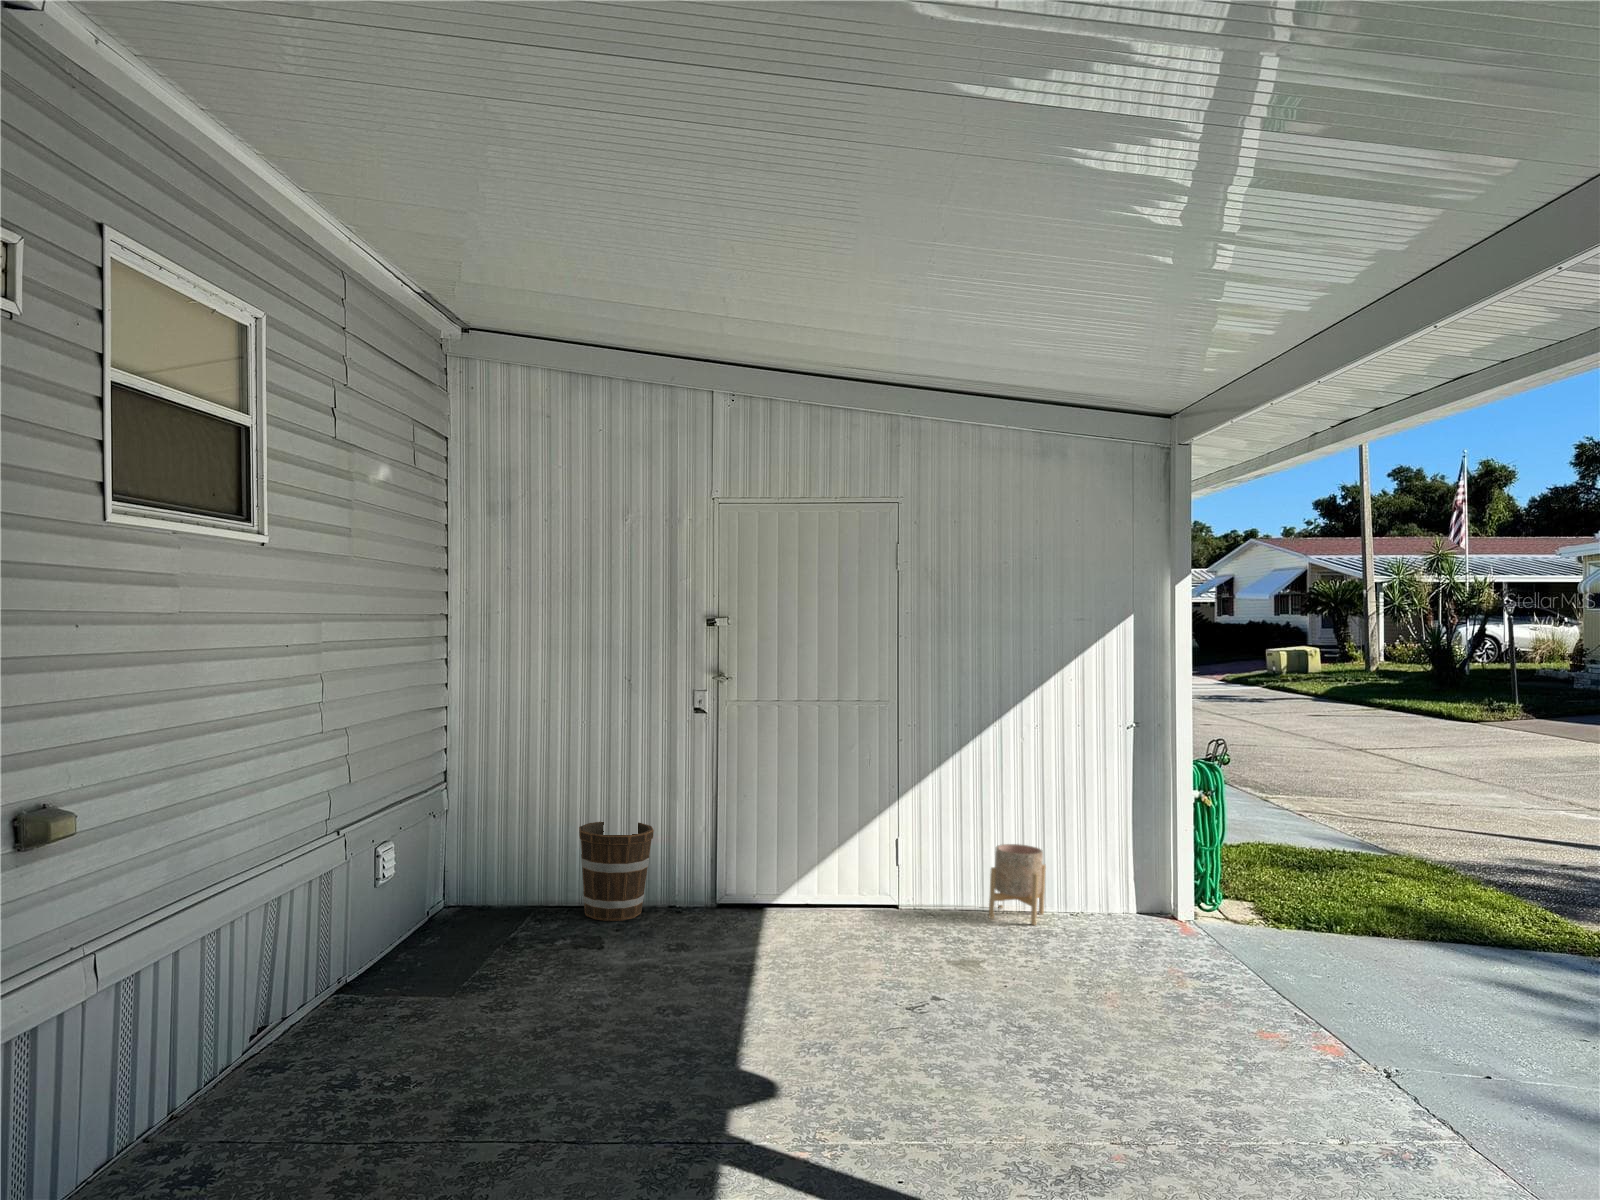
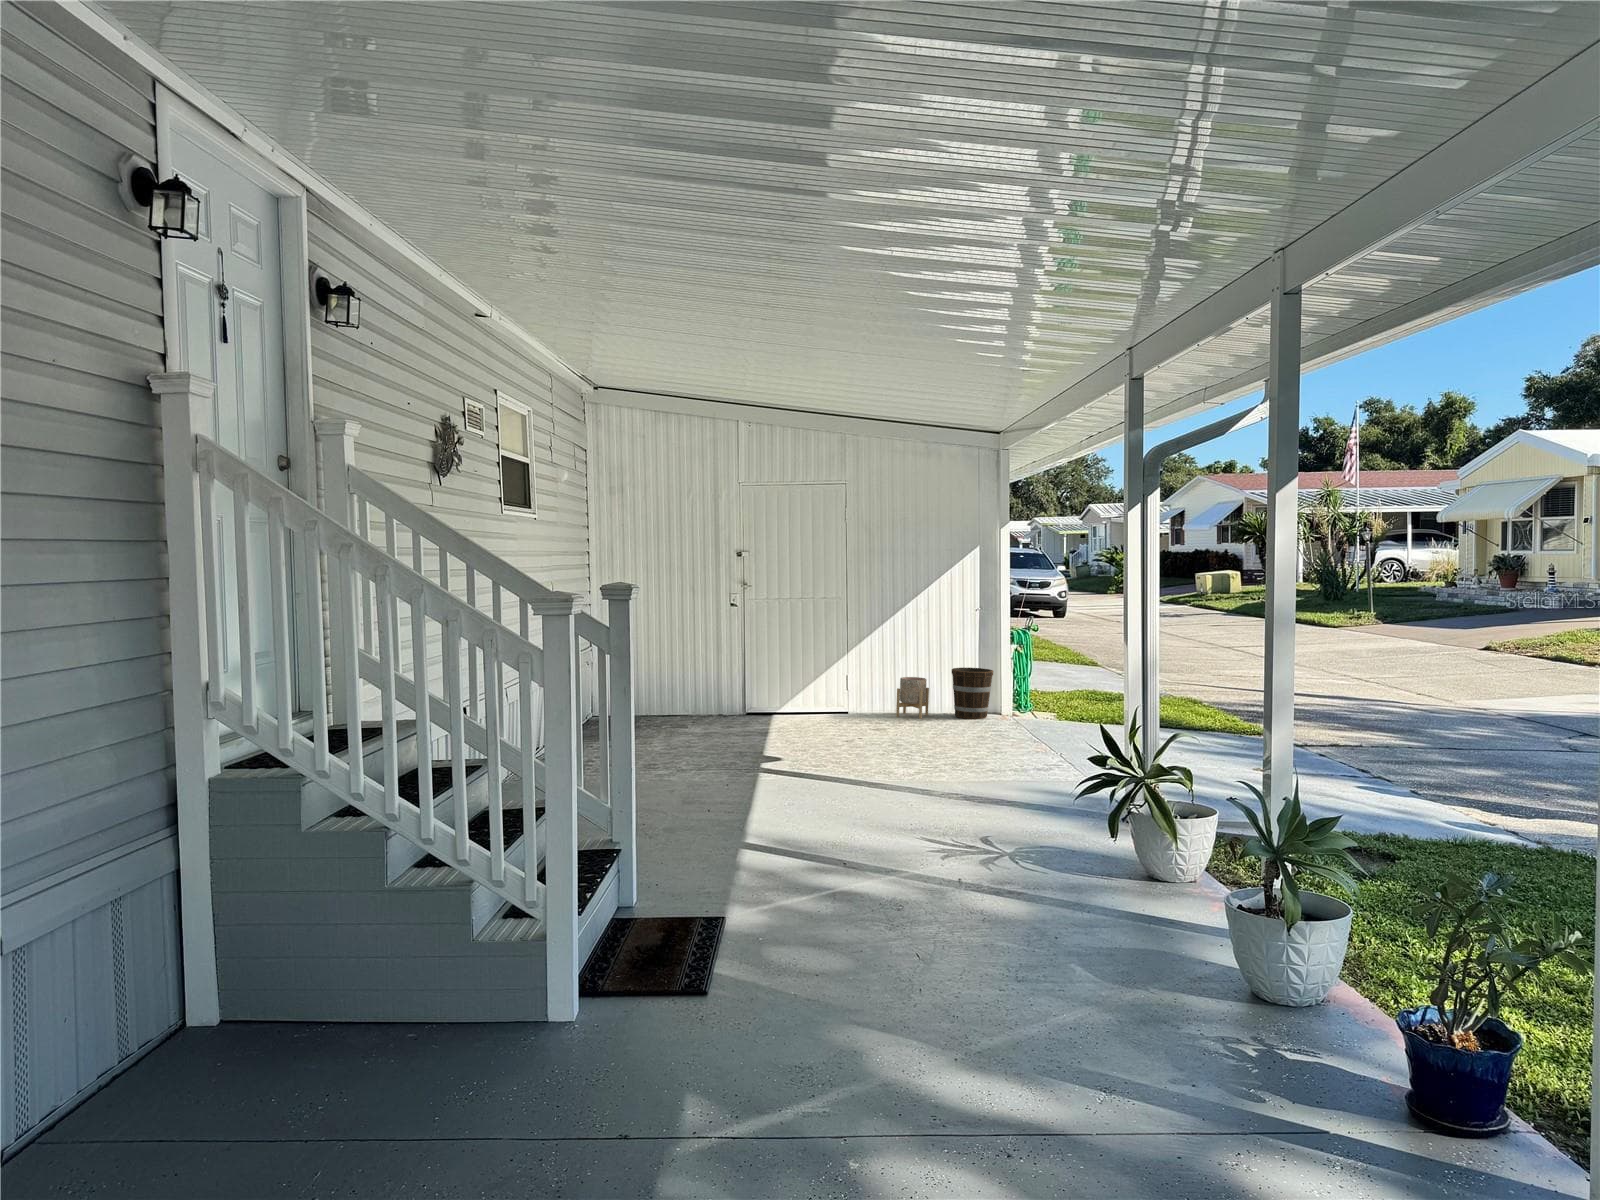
bucket: present [579,822,654,921] -> present [952,668,993,719]

